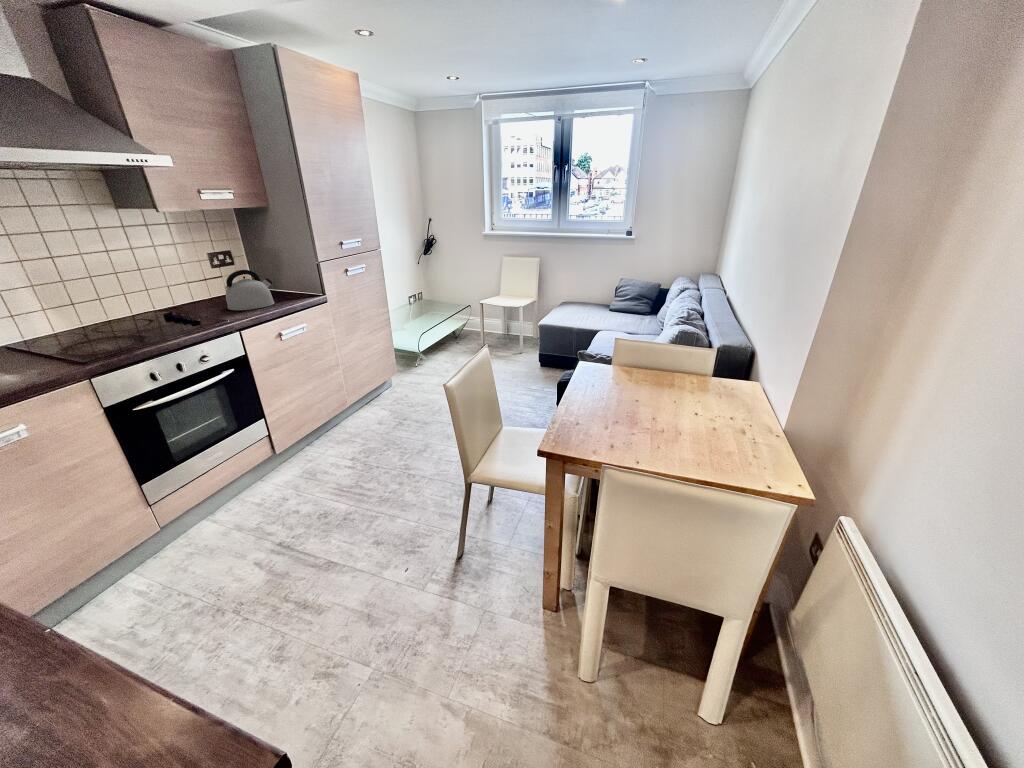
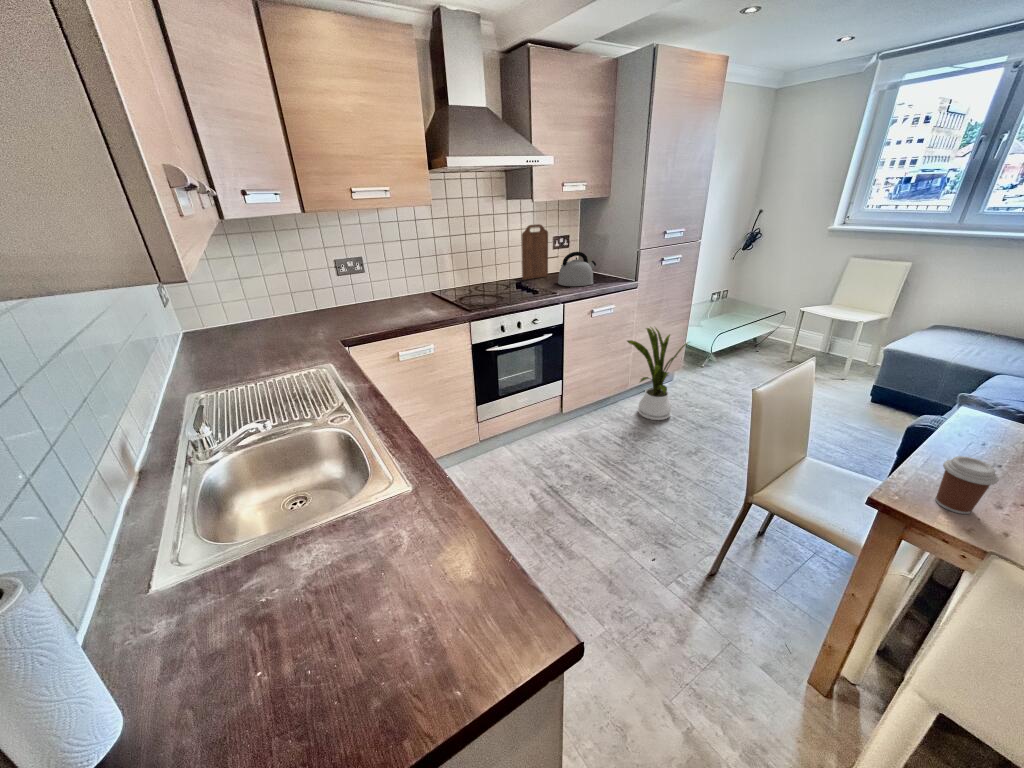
cutting board: none [155,240,214,309] -> present [522,224,548,280]
house plant: none [330,338,397,429] -> present [627,328,687,420]
coffee cup: none [574,402,603,444] -> present [936,456,999,514]

